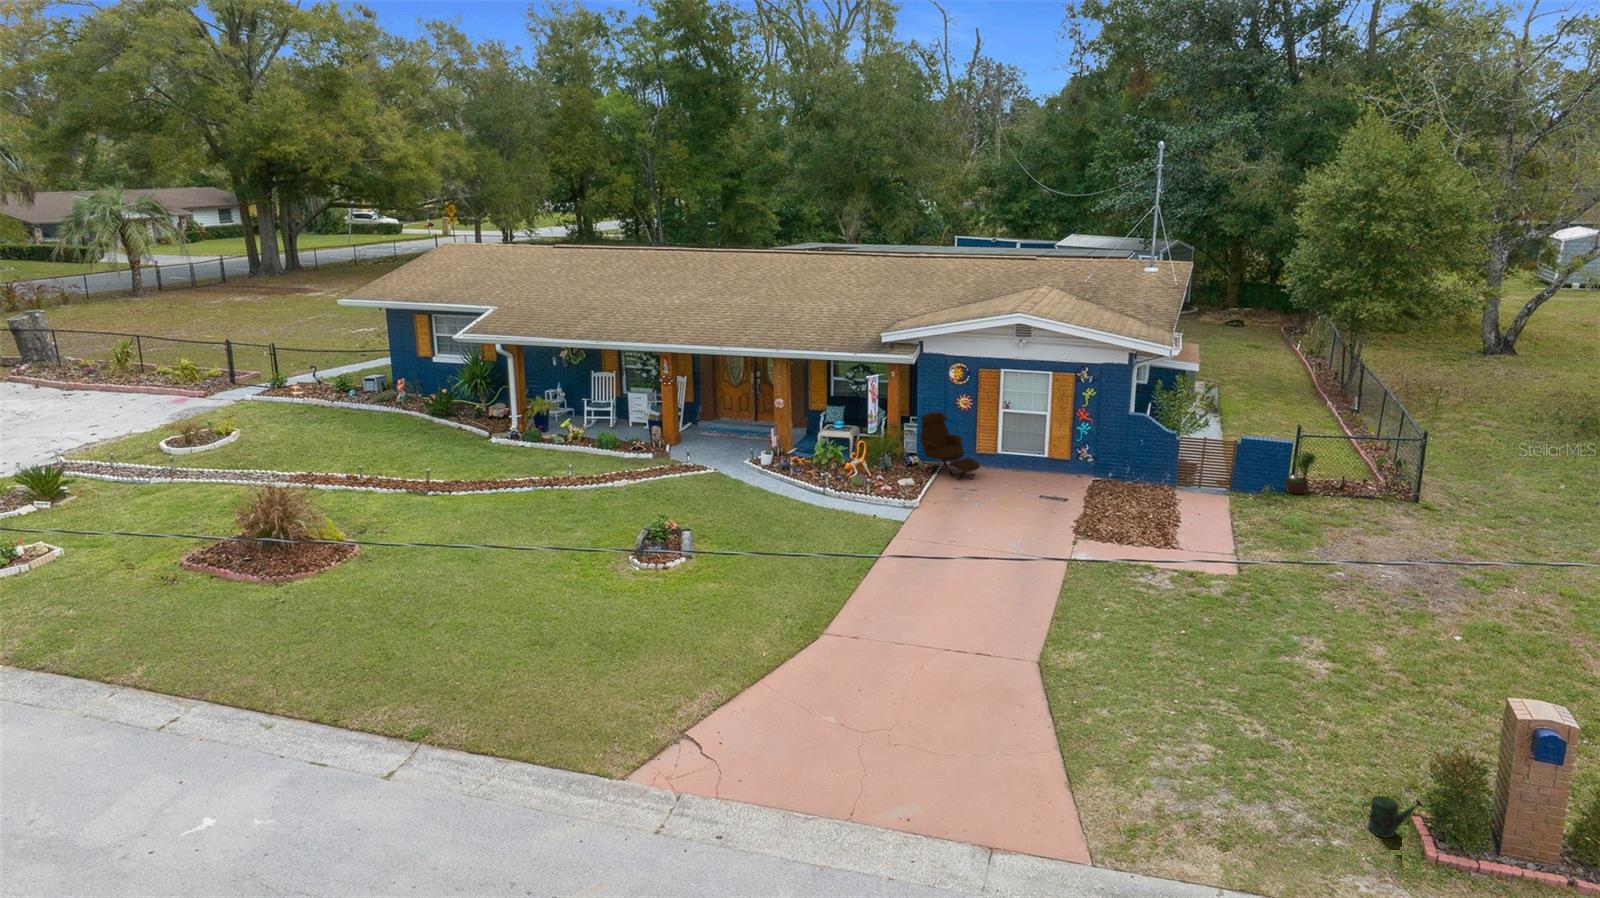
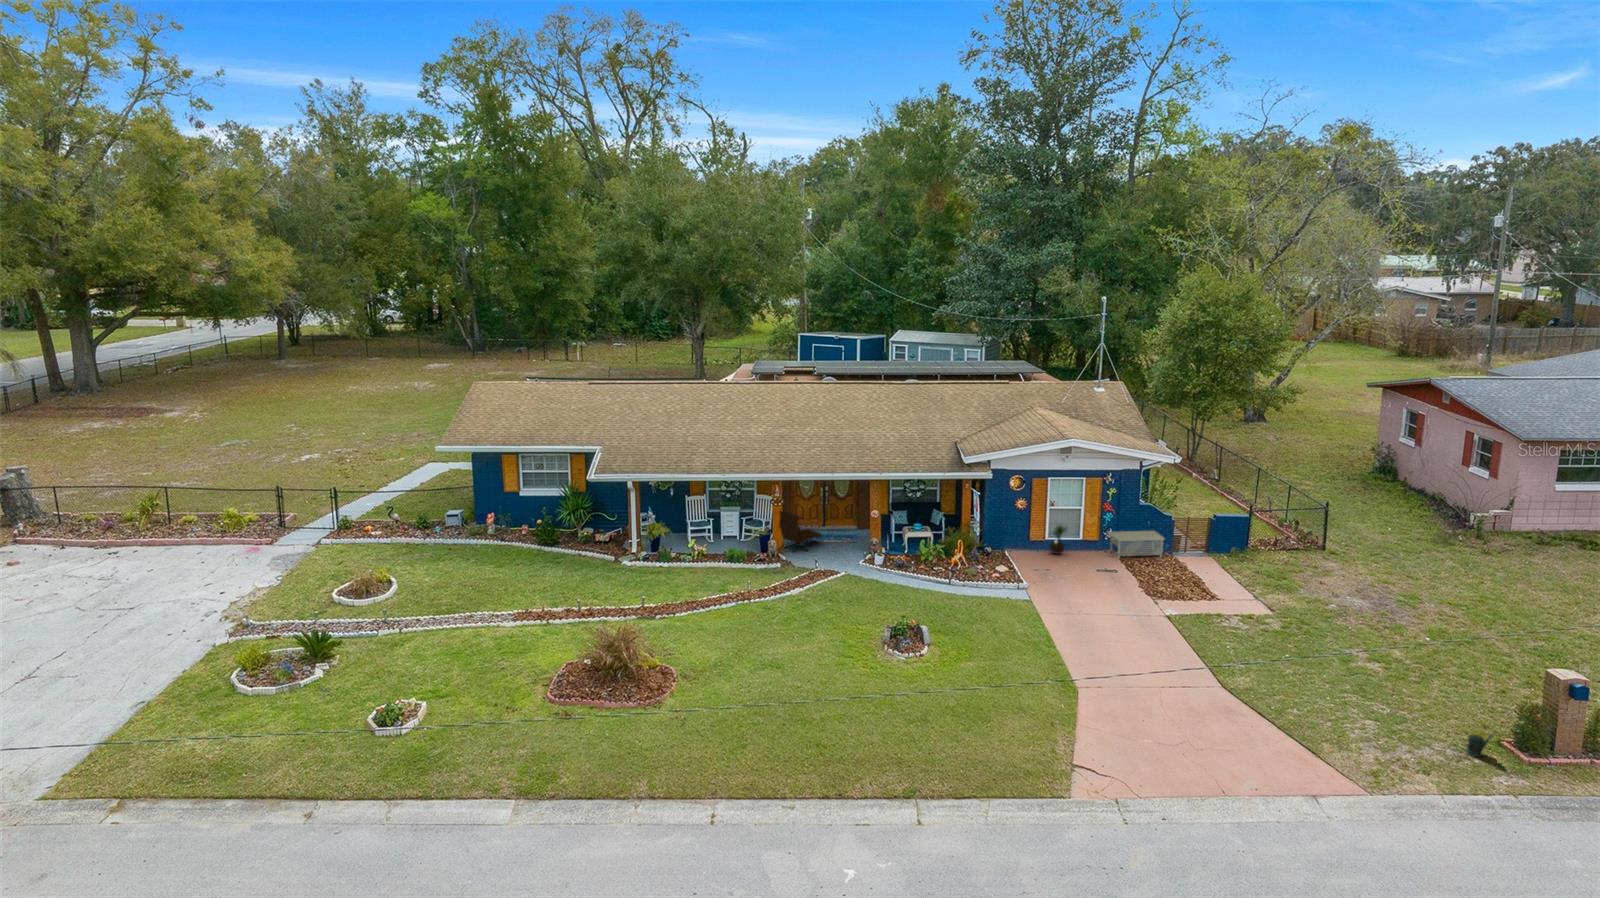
lounge chair: present [920,412,980,476] -> present [779,511,822,549]
storage bench: none [1084,449,1154,489] -> present [1109,531,1164,558]
potted tree: present [1285,453,1316,494] -> present [1050,525,1066,554]

